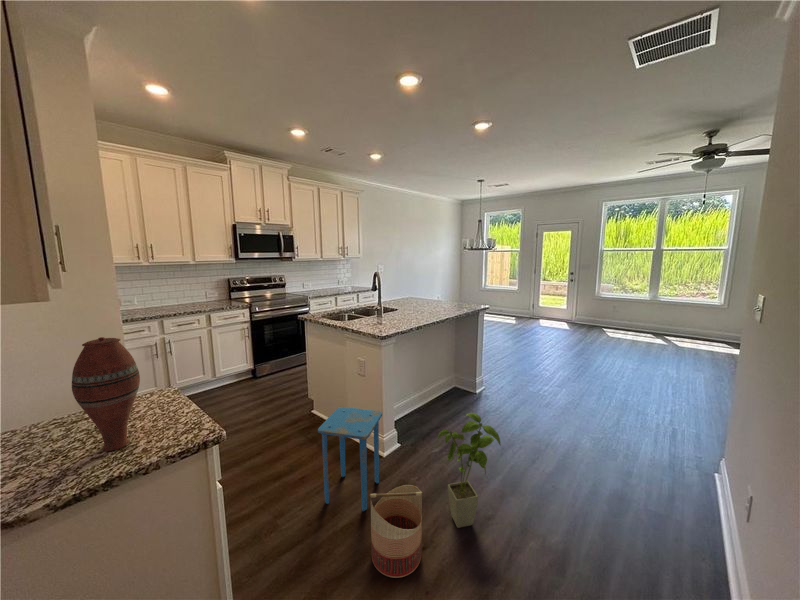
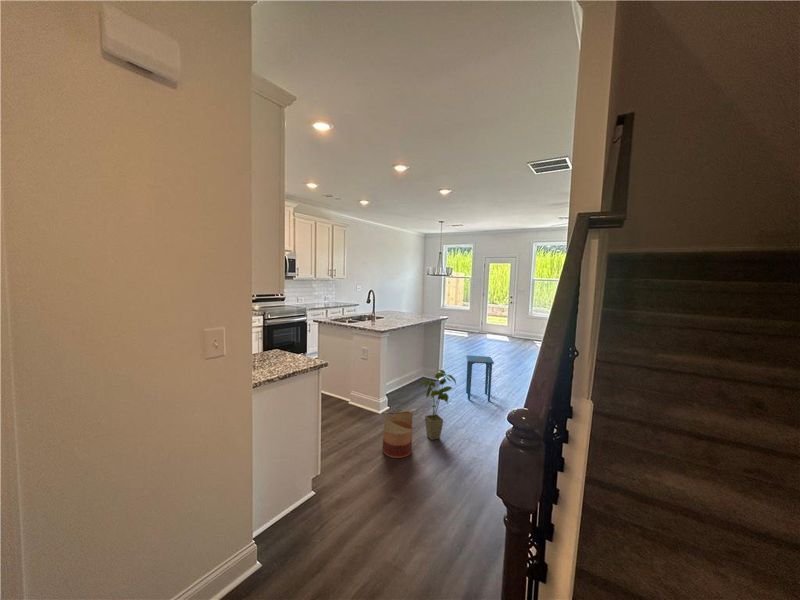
vase: present [72,337,140,451] -> none [271,309,295,362]
side table: present [318,407,382,511] -> present [466,355,494,401]

